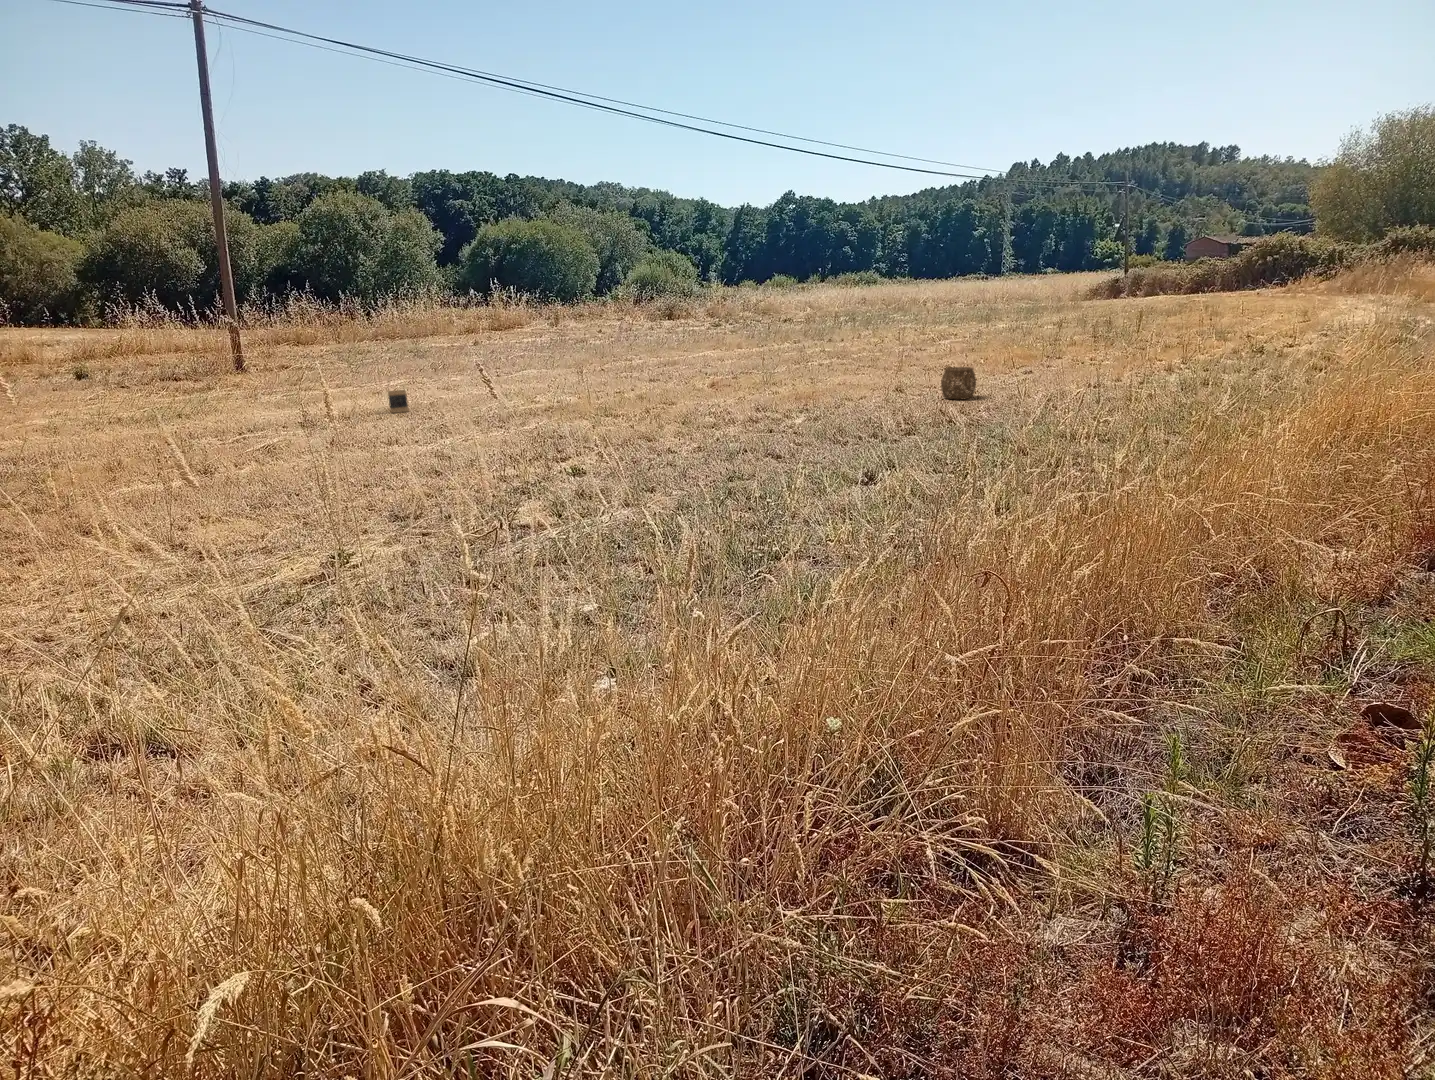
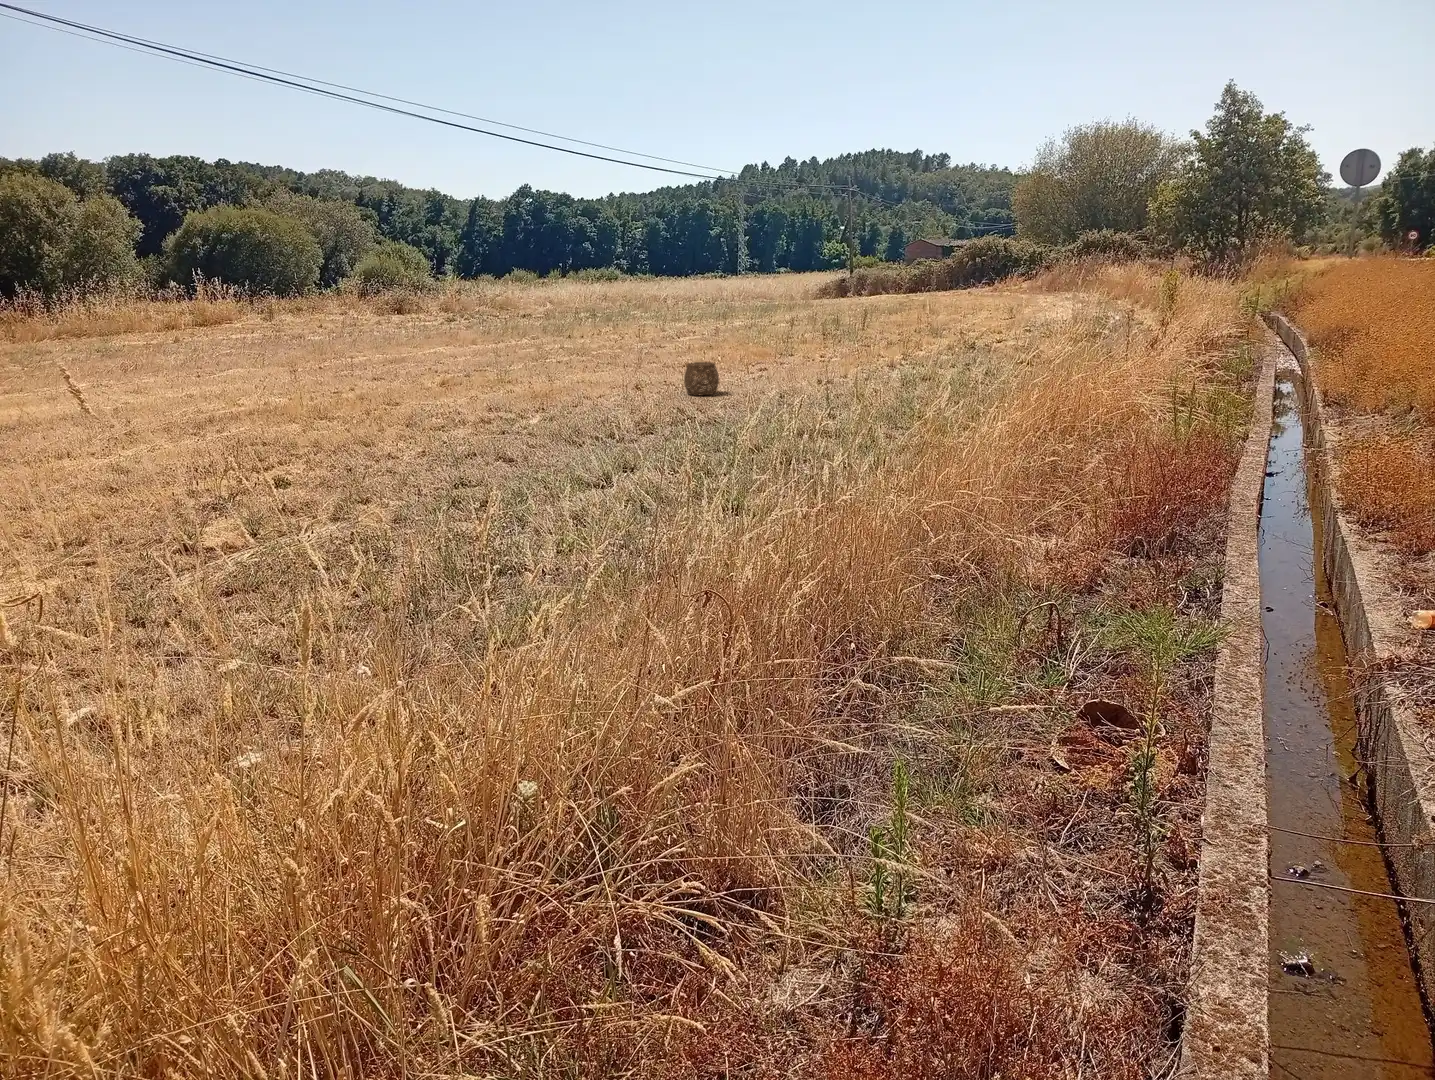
bag: present [388,374,408,413] -> none [14,372,47,421]

